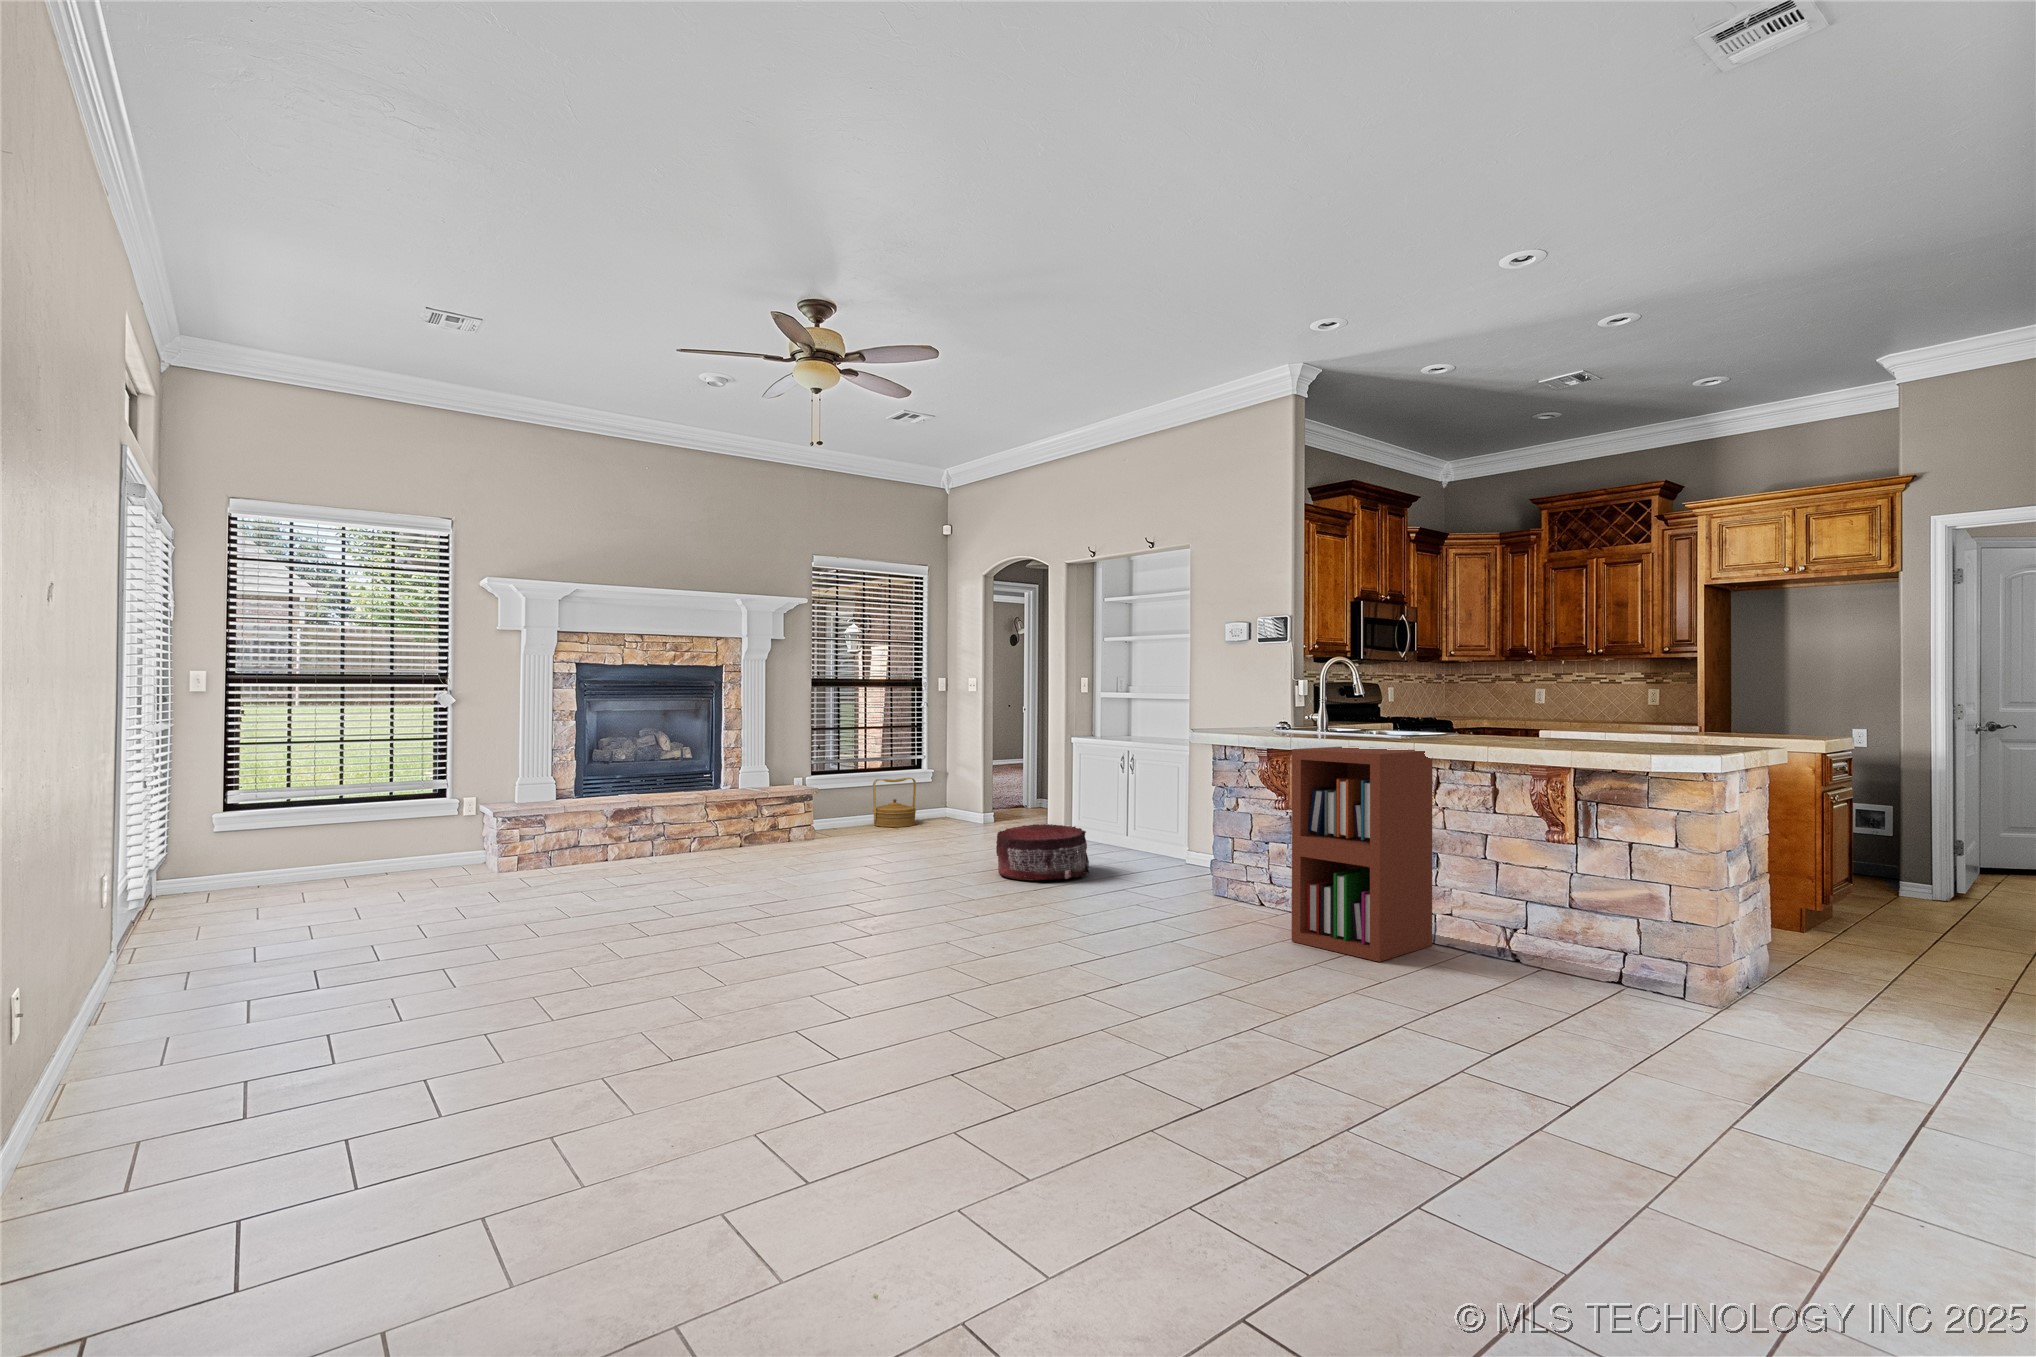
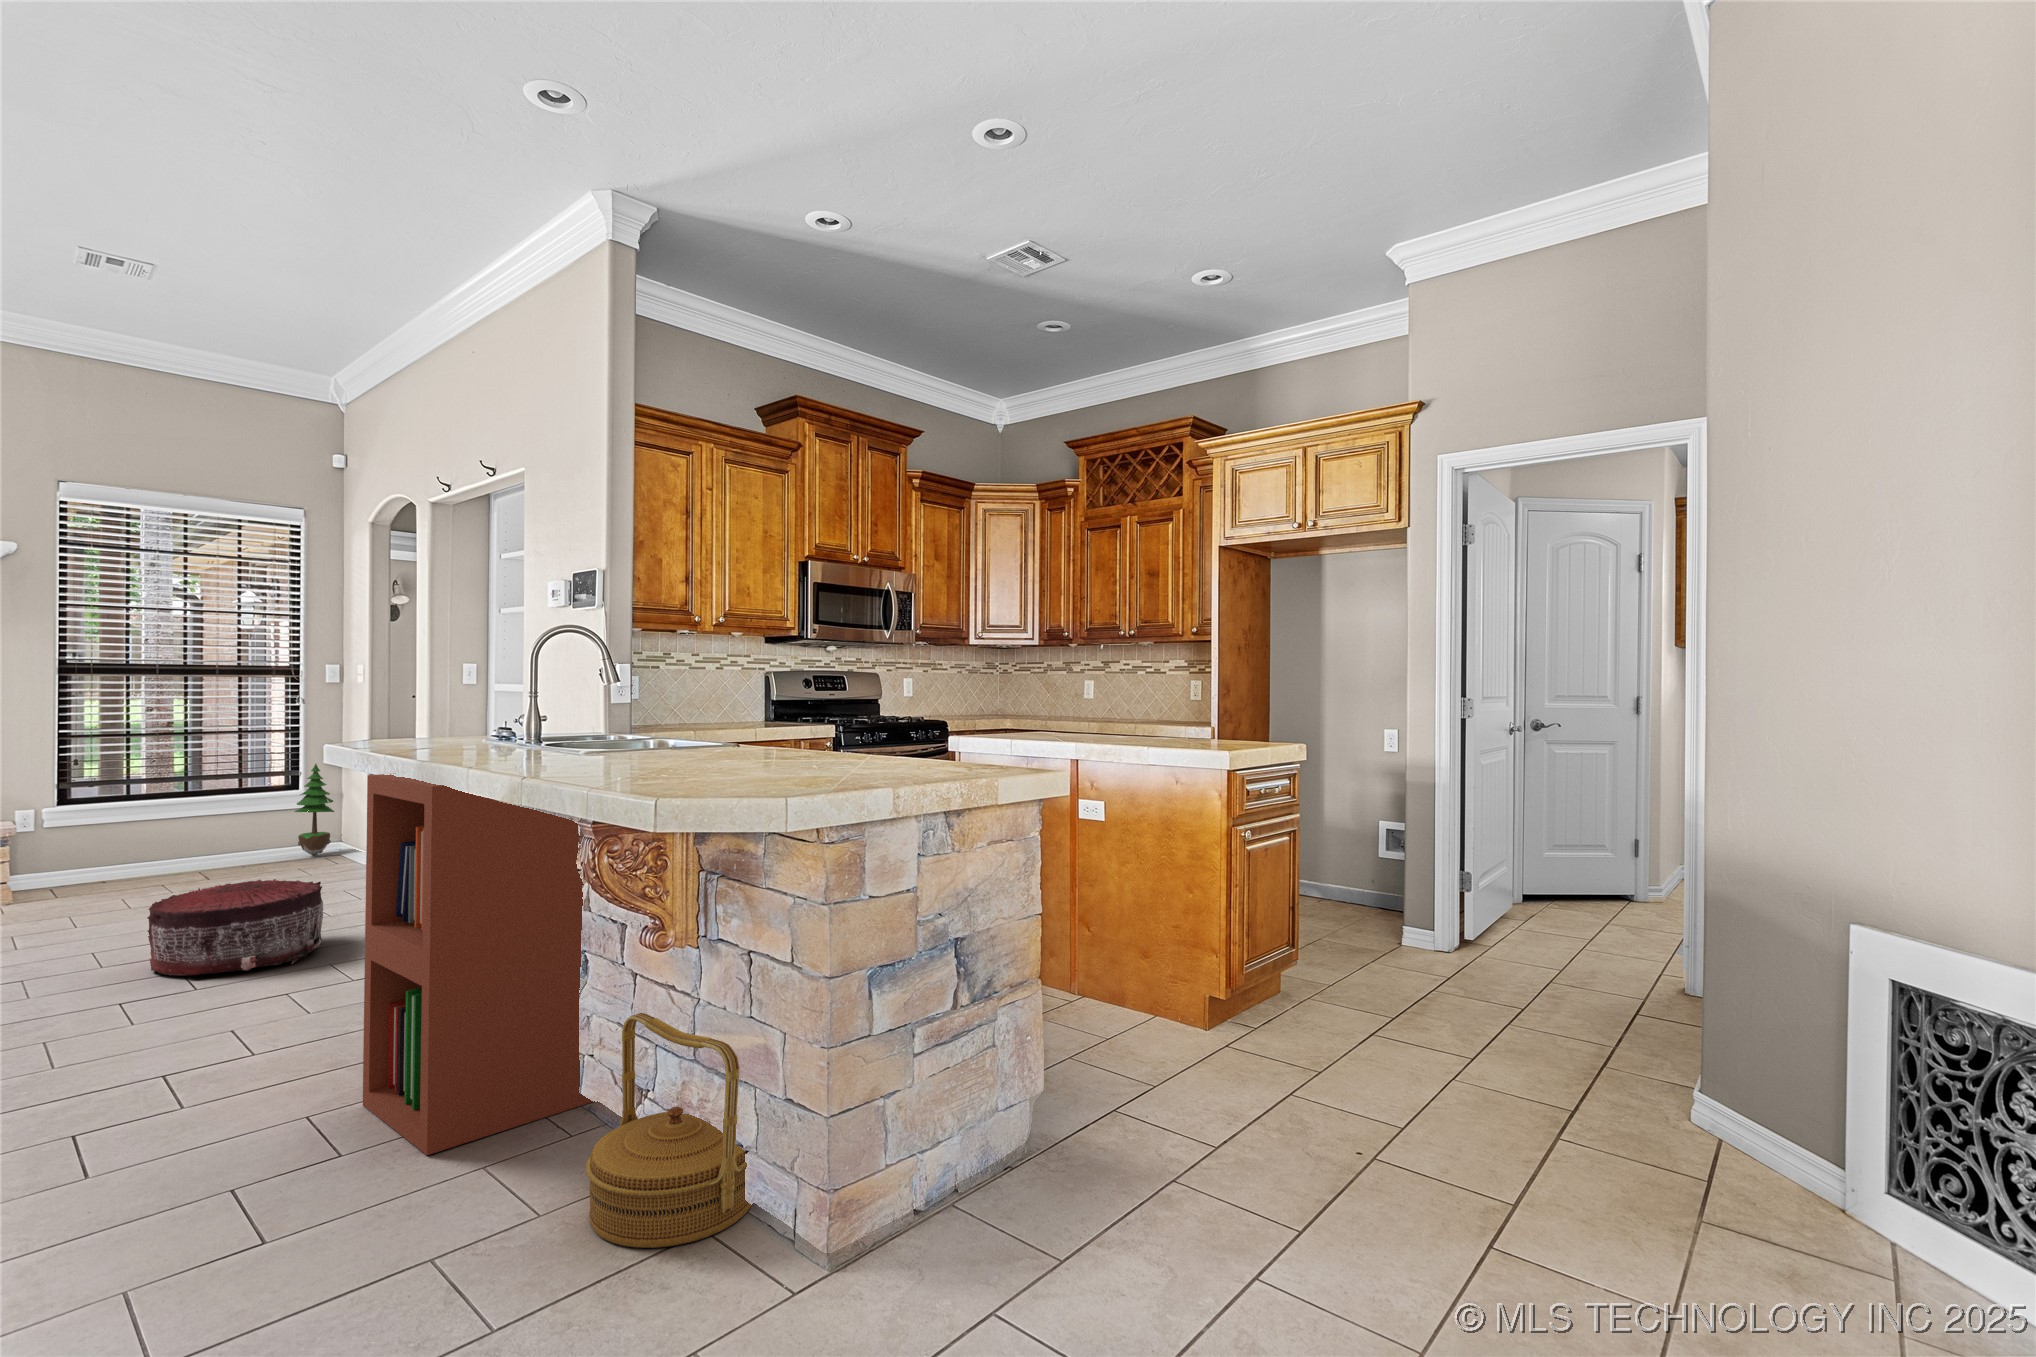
potted tree: none [925,751,950,819] -> present [295,764,334,856]
woven basket: present [873,778,916,827] -> present [586,1013,752,1248]

